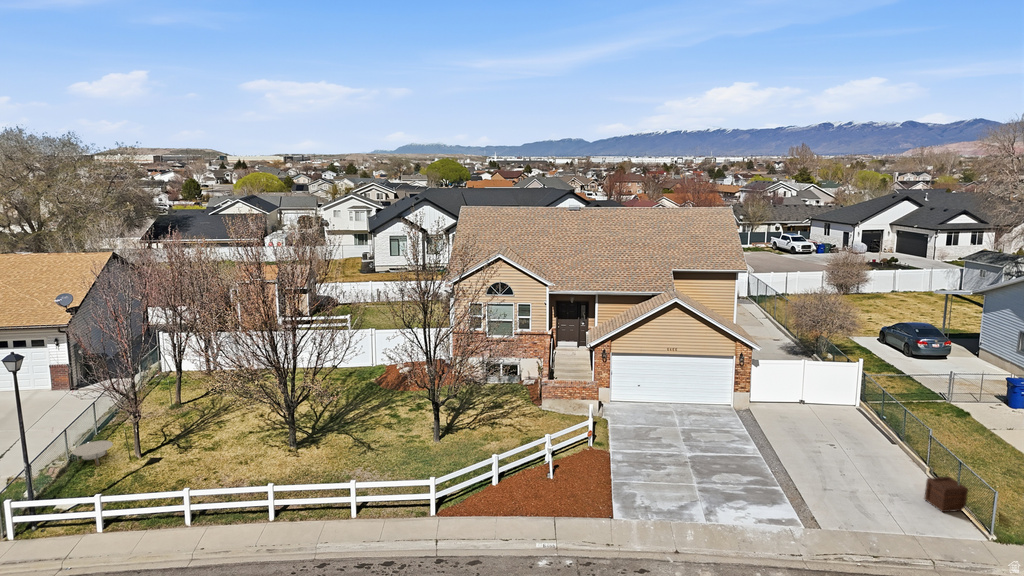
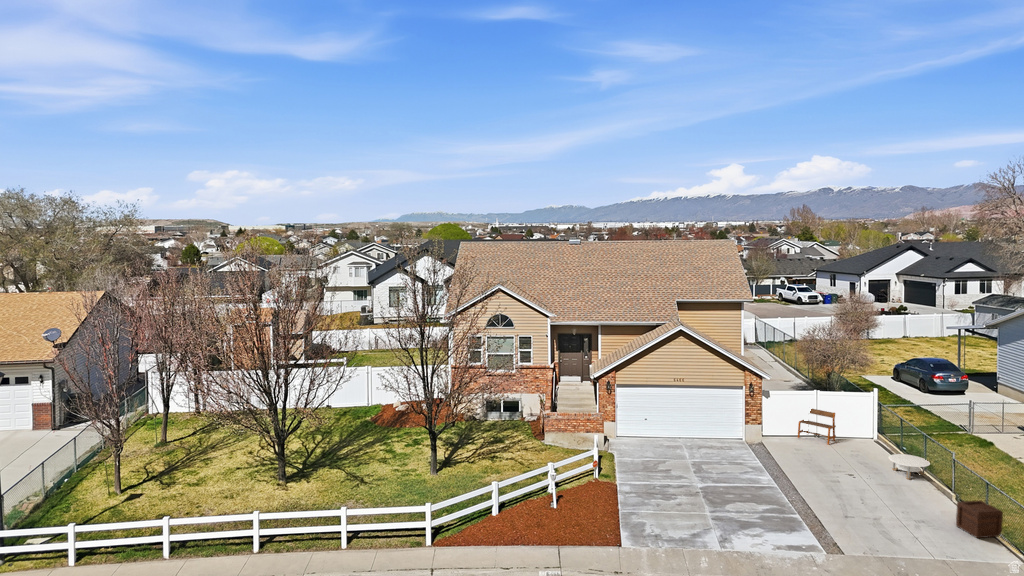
bench: none [784,376,821,413] -> present [798,409,836,445]
round table: present [72,441,113,466] -> present [888,454,930,480]

